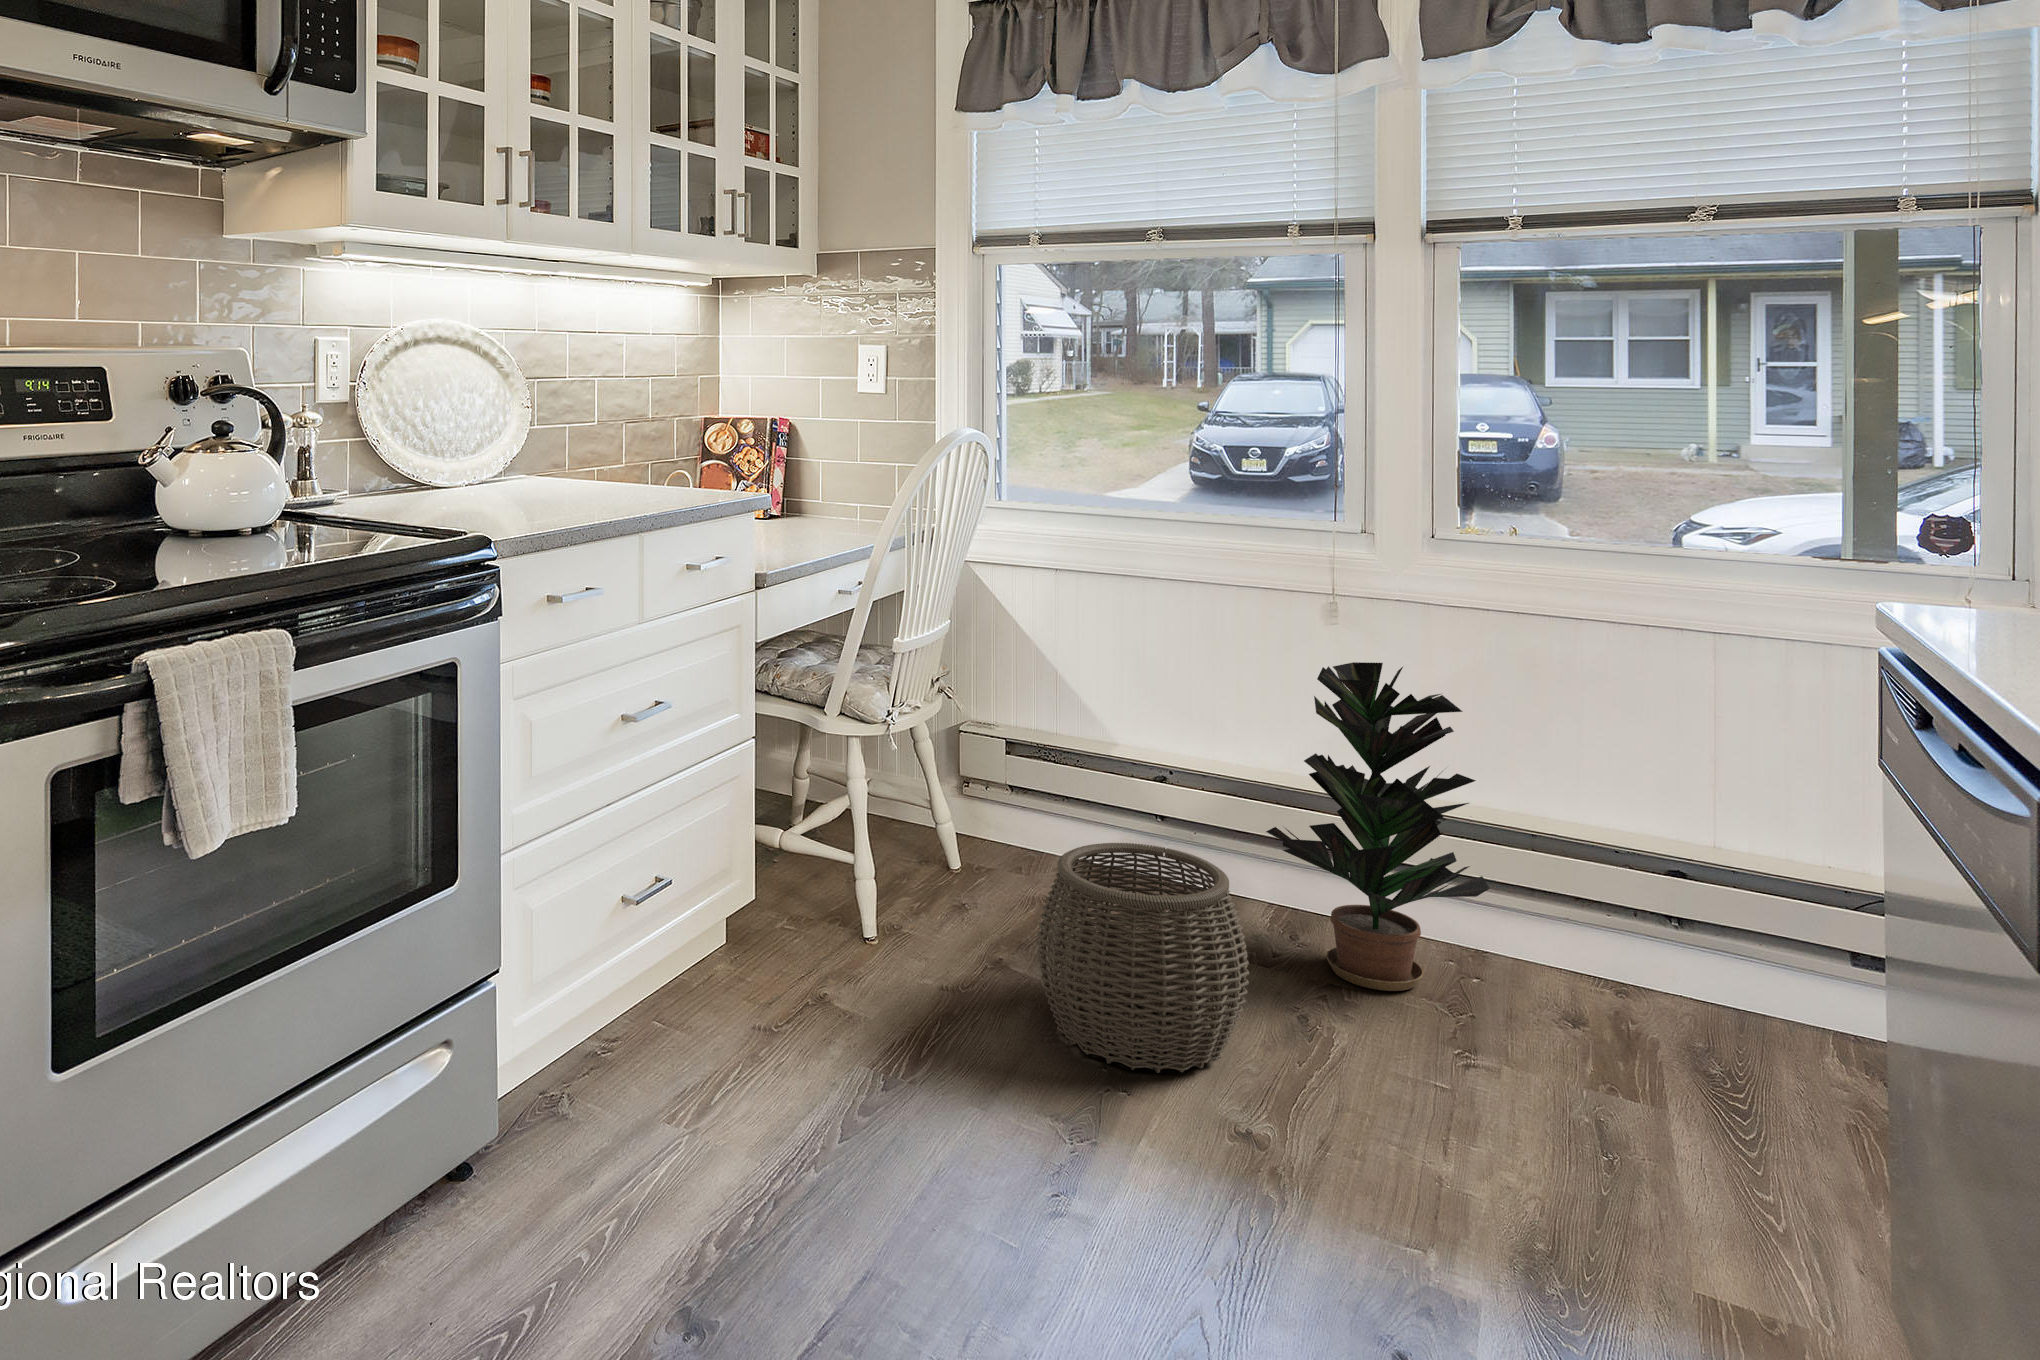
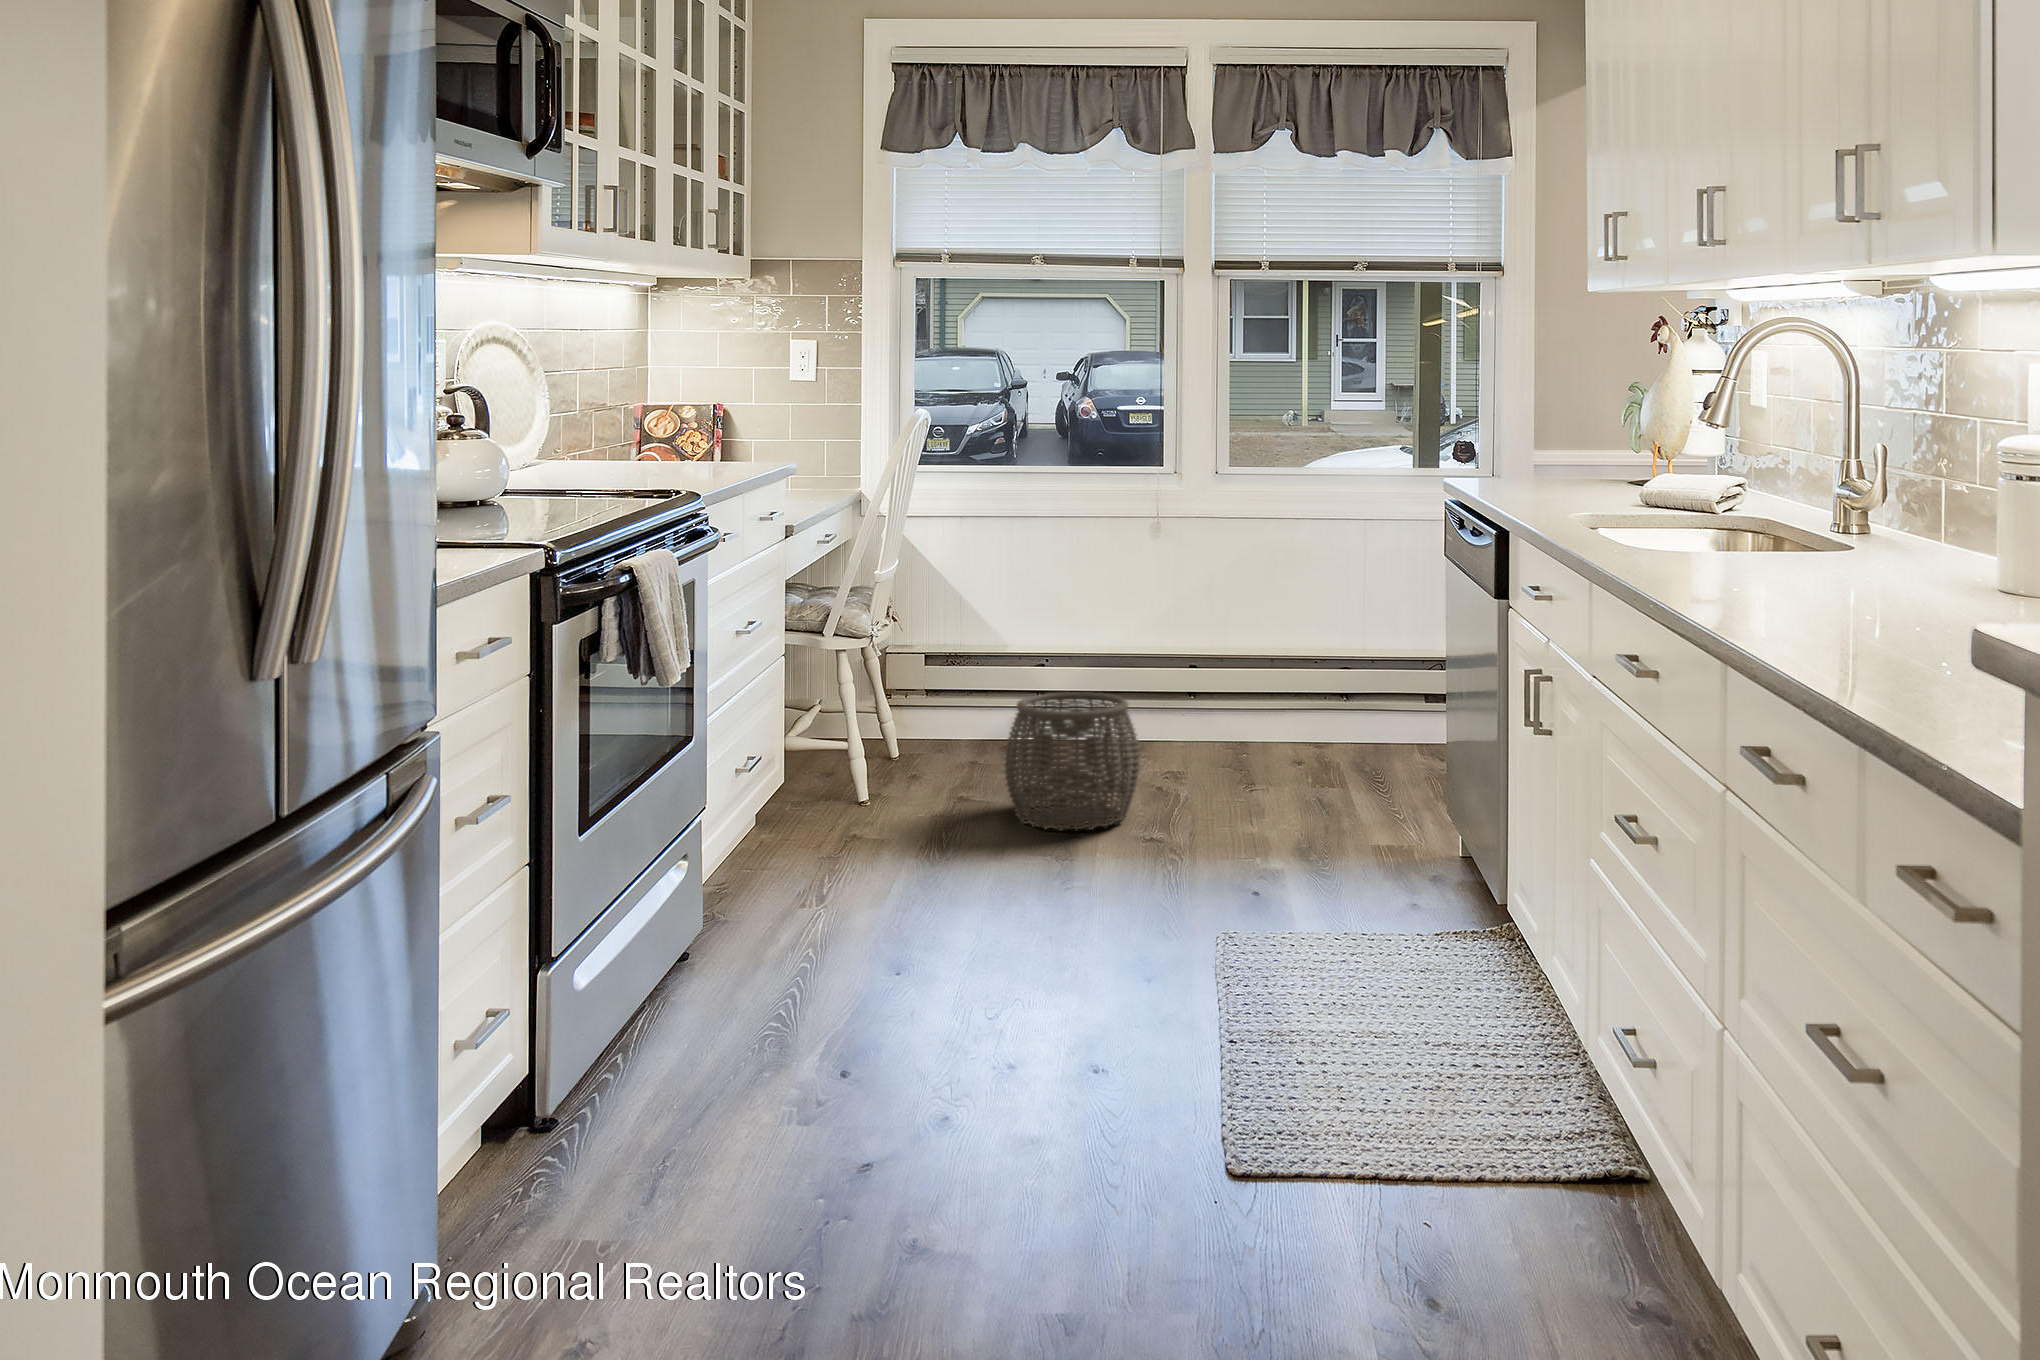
potted plant: present [1266,662,1490,991] -> none [1132,563,1268,779]

